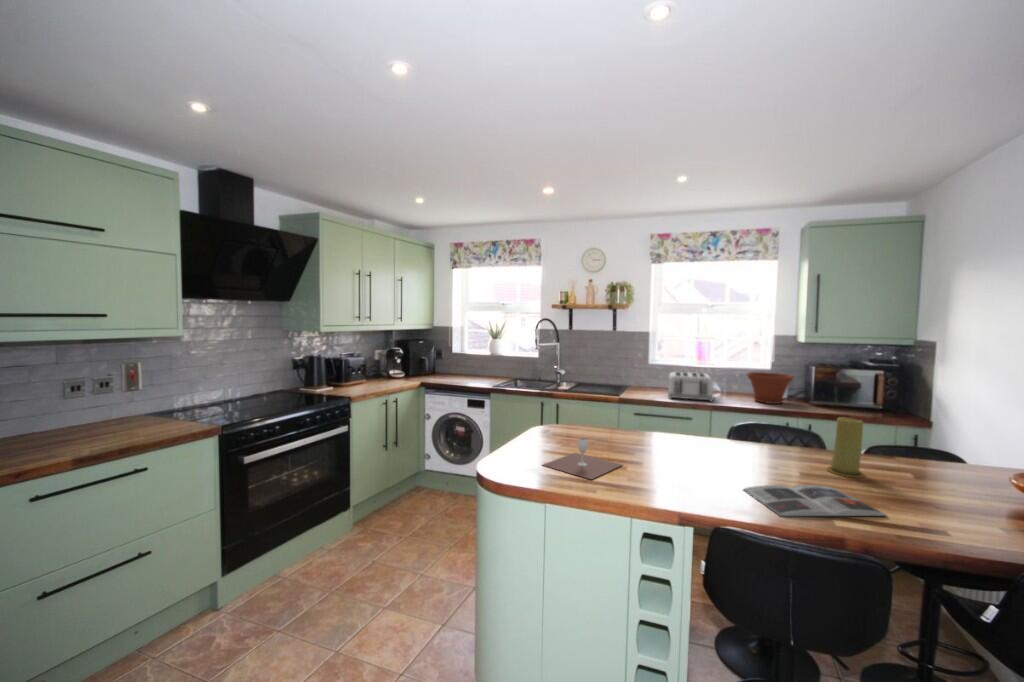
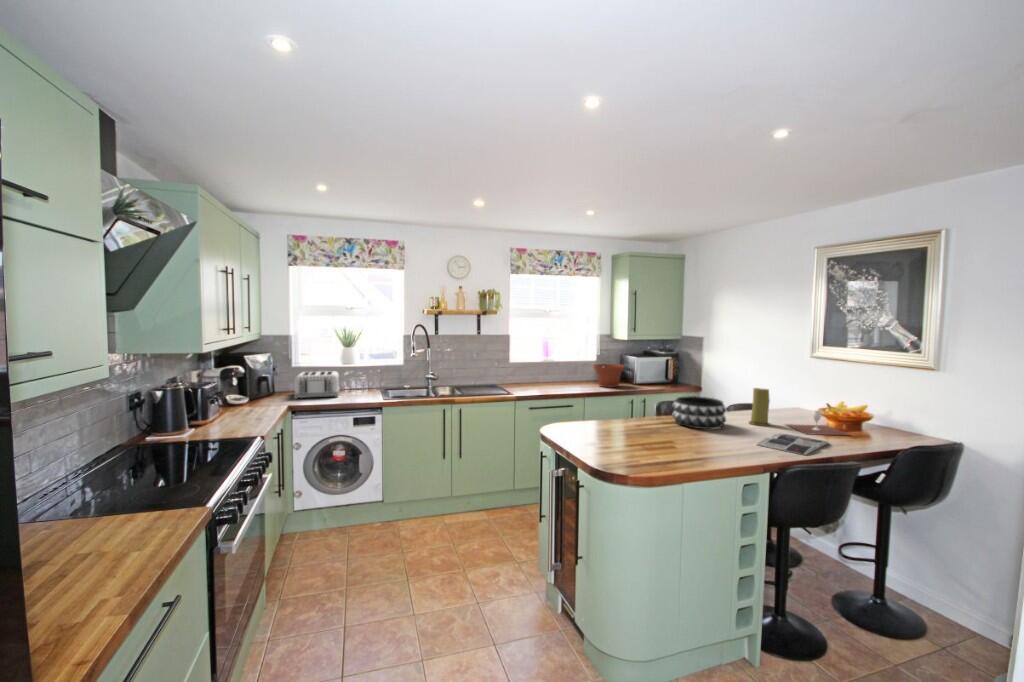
toaster: present [668,372,713,401] -> present [294,371,340,399]
decorative bowl: none [701,416,778,464] -> present [672,396,726,429]
wine glass: present [543,438,622,479] -> present [787,411,849,435]

